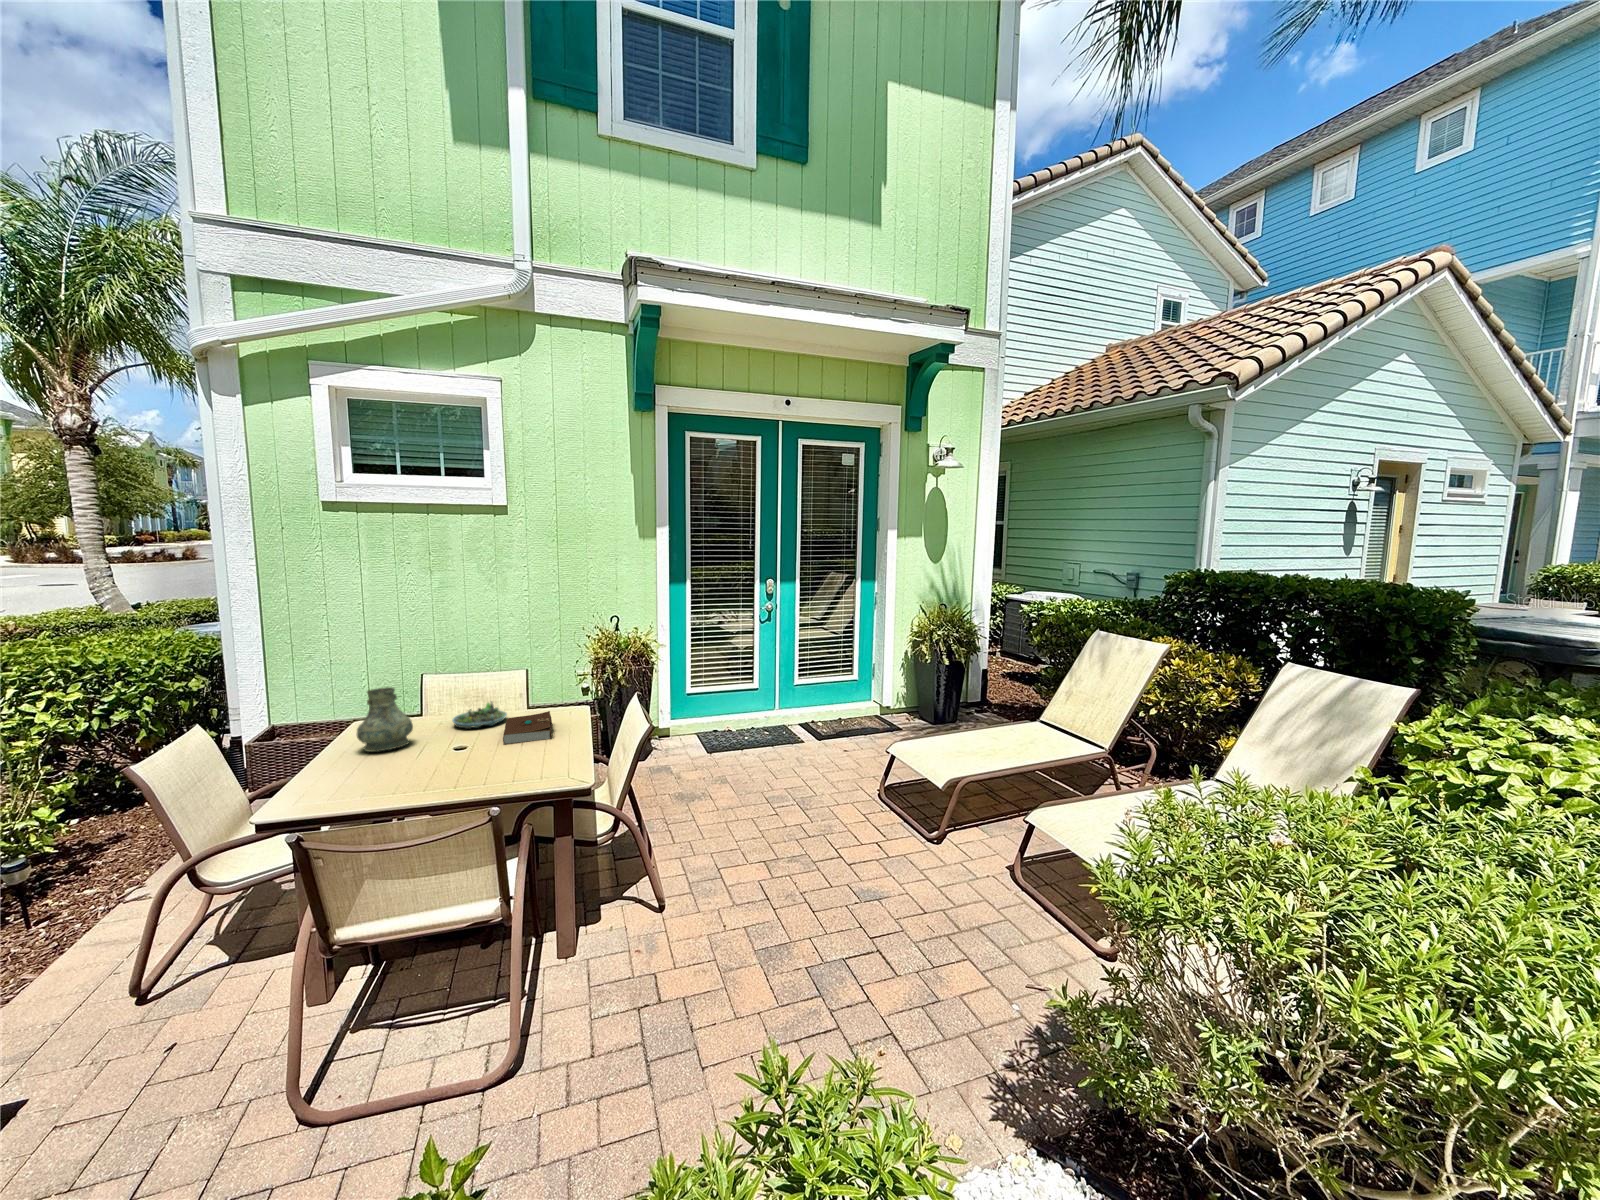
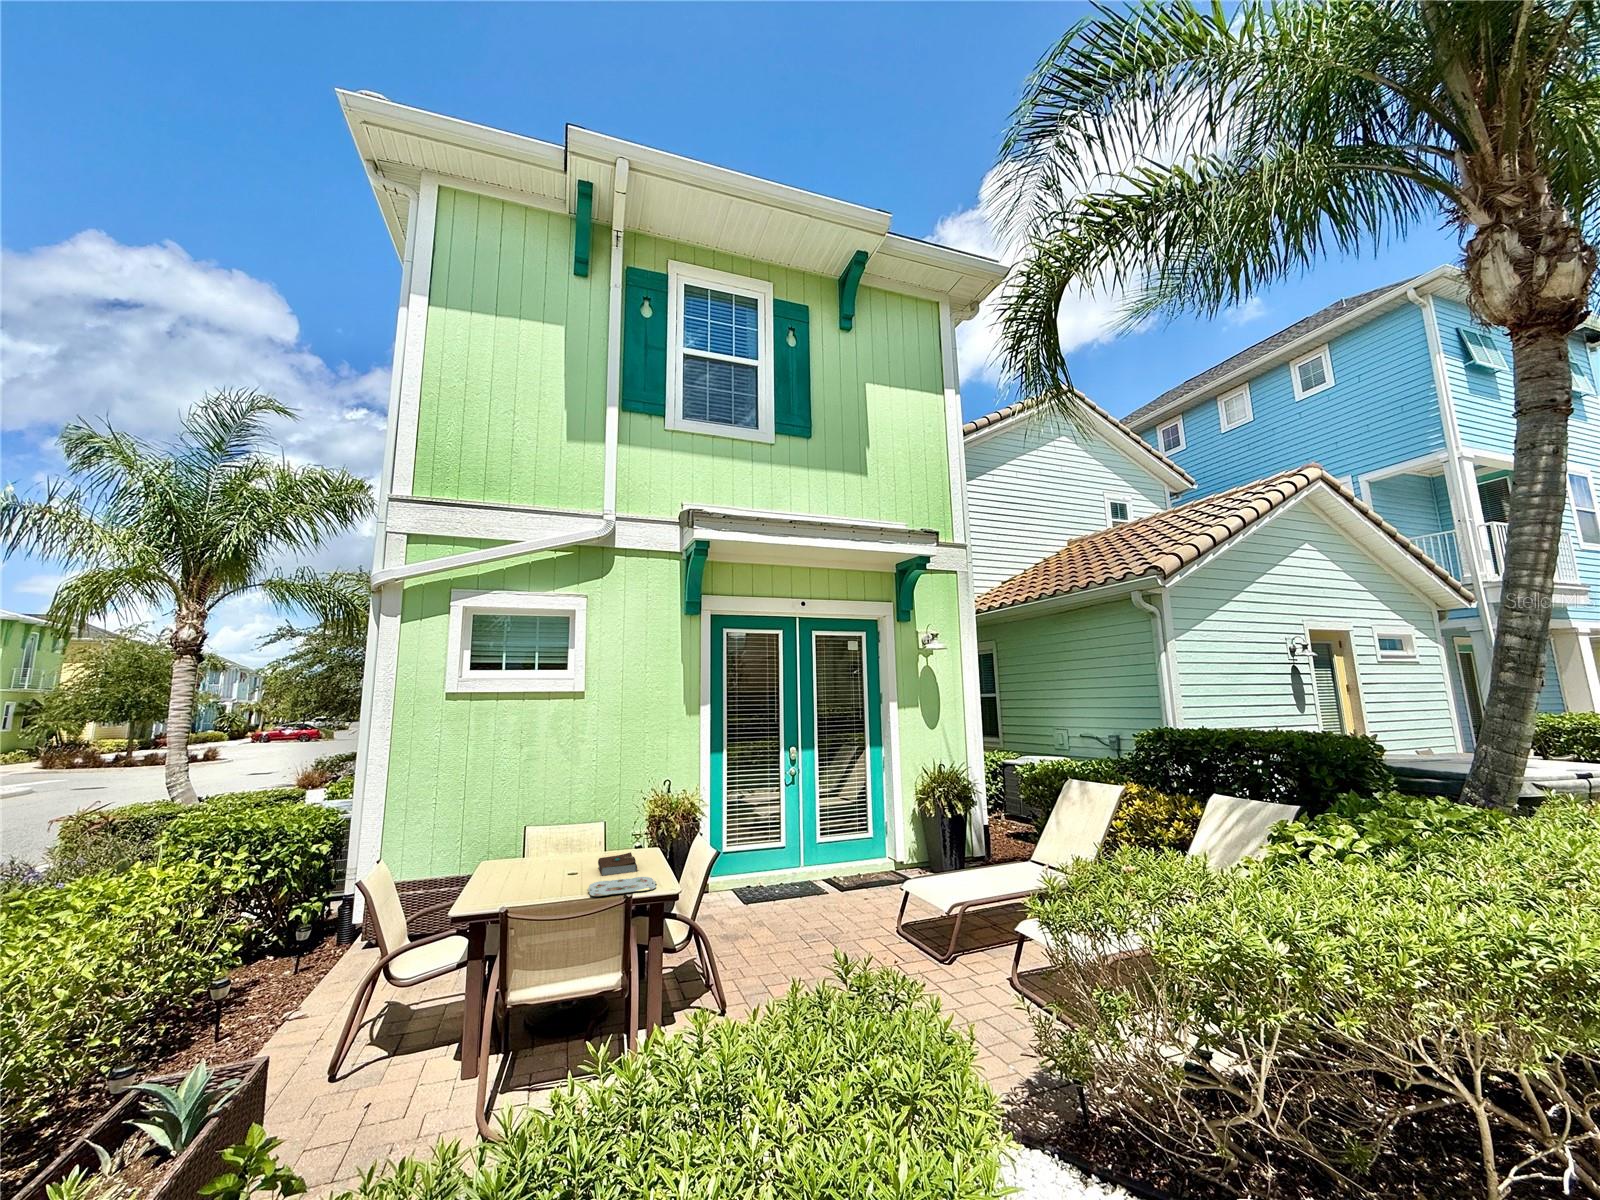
vase: present [357,687,413,752] -> none [491,832,531,883]
succulent planter: present [452,701,507,729] -> none [553,846,595,869]
serving tray: none [468,752,565,785] -> present [587,877,656,896]

